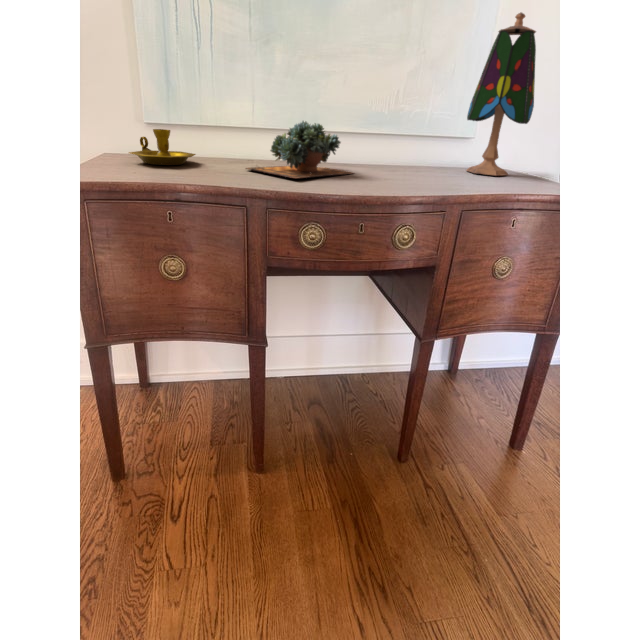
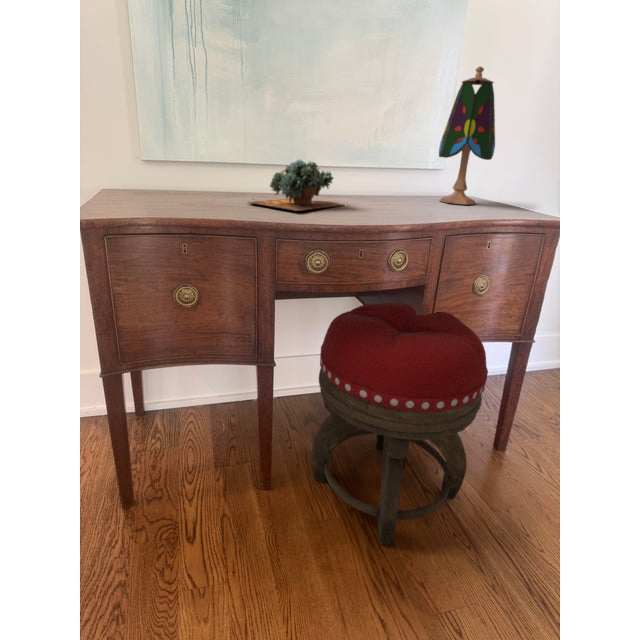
candlestick: present [129,129,196,165] -> none [136,168,198,201]
footstool: none [307,283,500,543] -> present [312,303,488,545]

